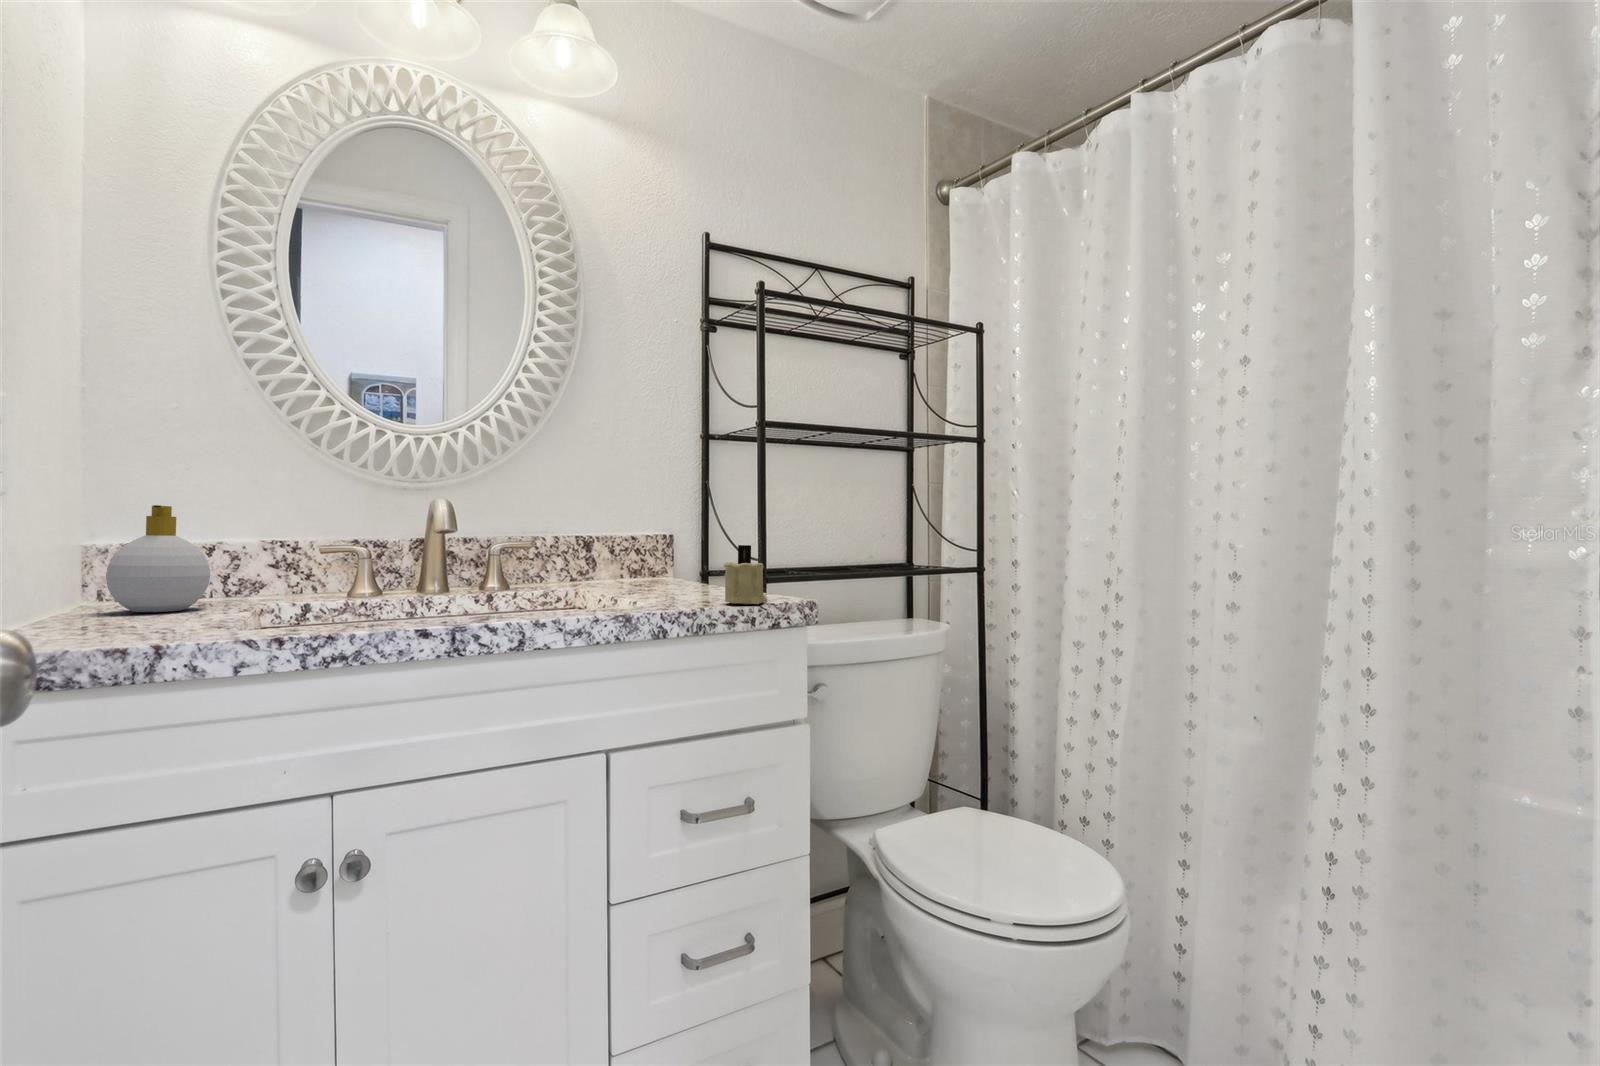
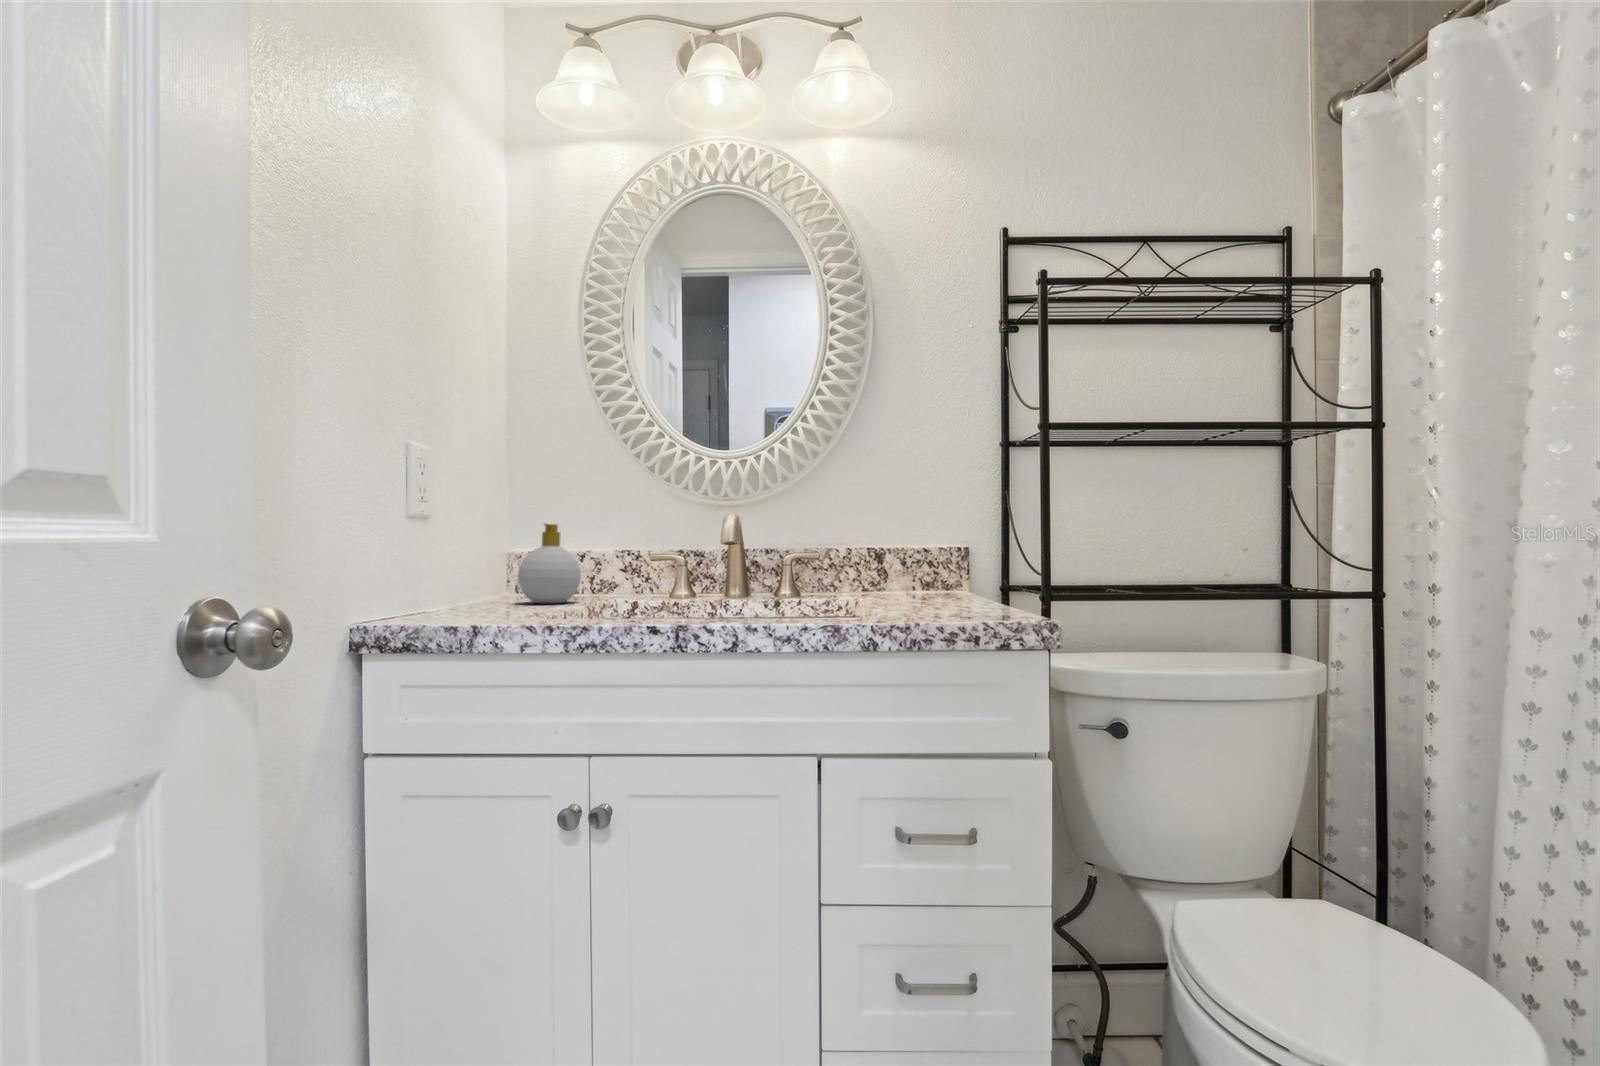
candle: present [724,545,765,604] -> none [963,557,1012,623]

